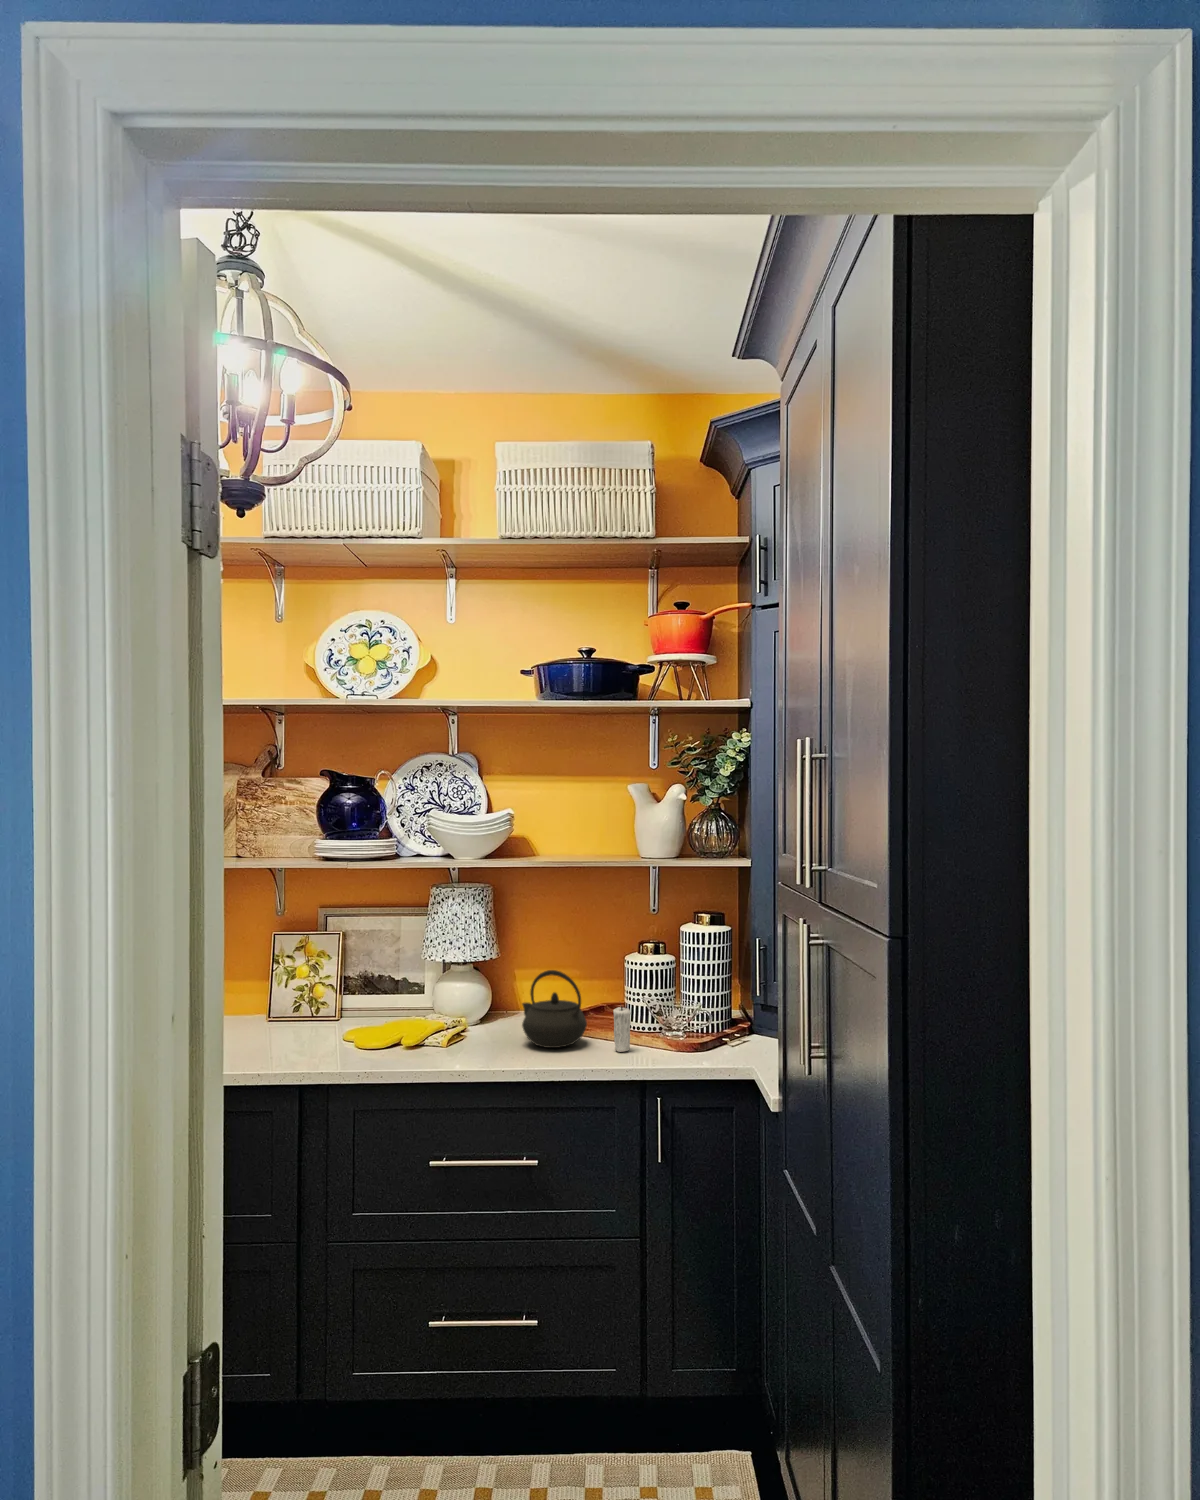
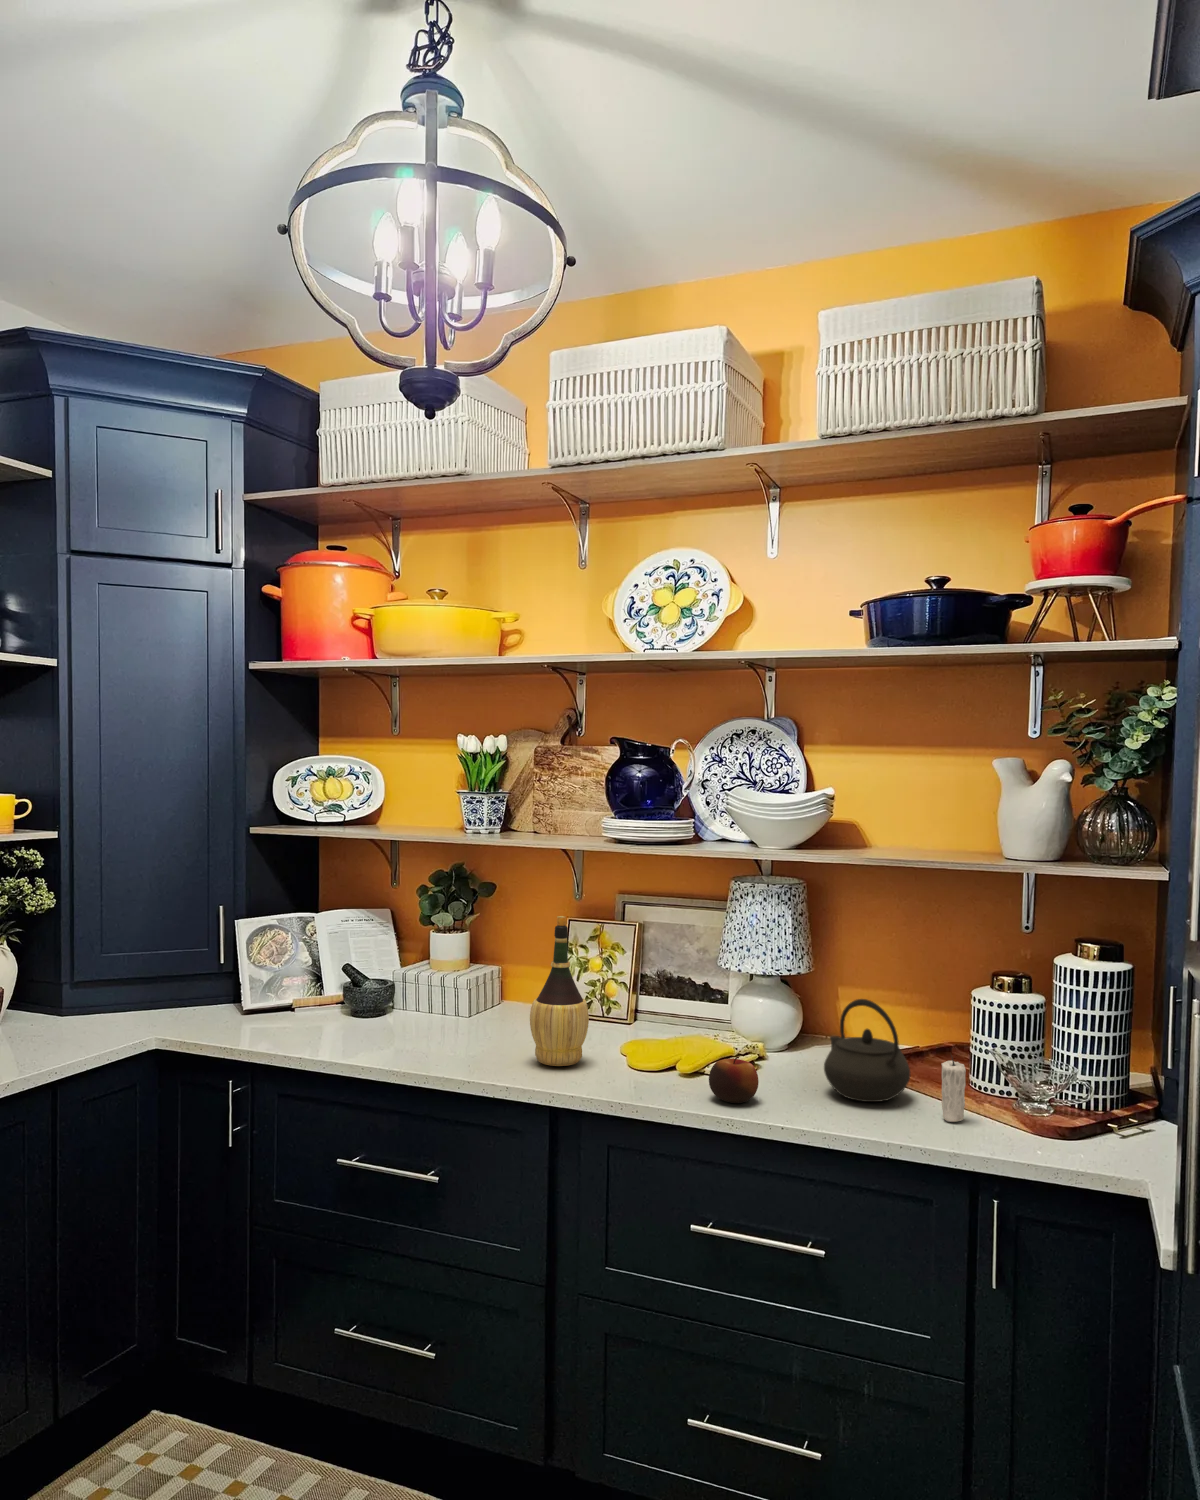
wine bottle: none [272,927,324,1056] -> present [530,916,589,1066]
apple: none [439,1024,479,1061] -> present [709,1056,759,1103]

